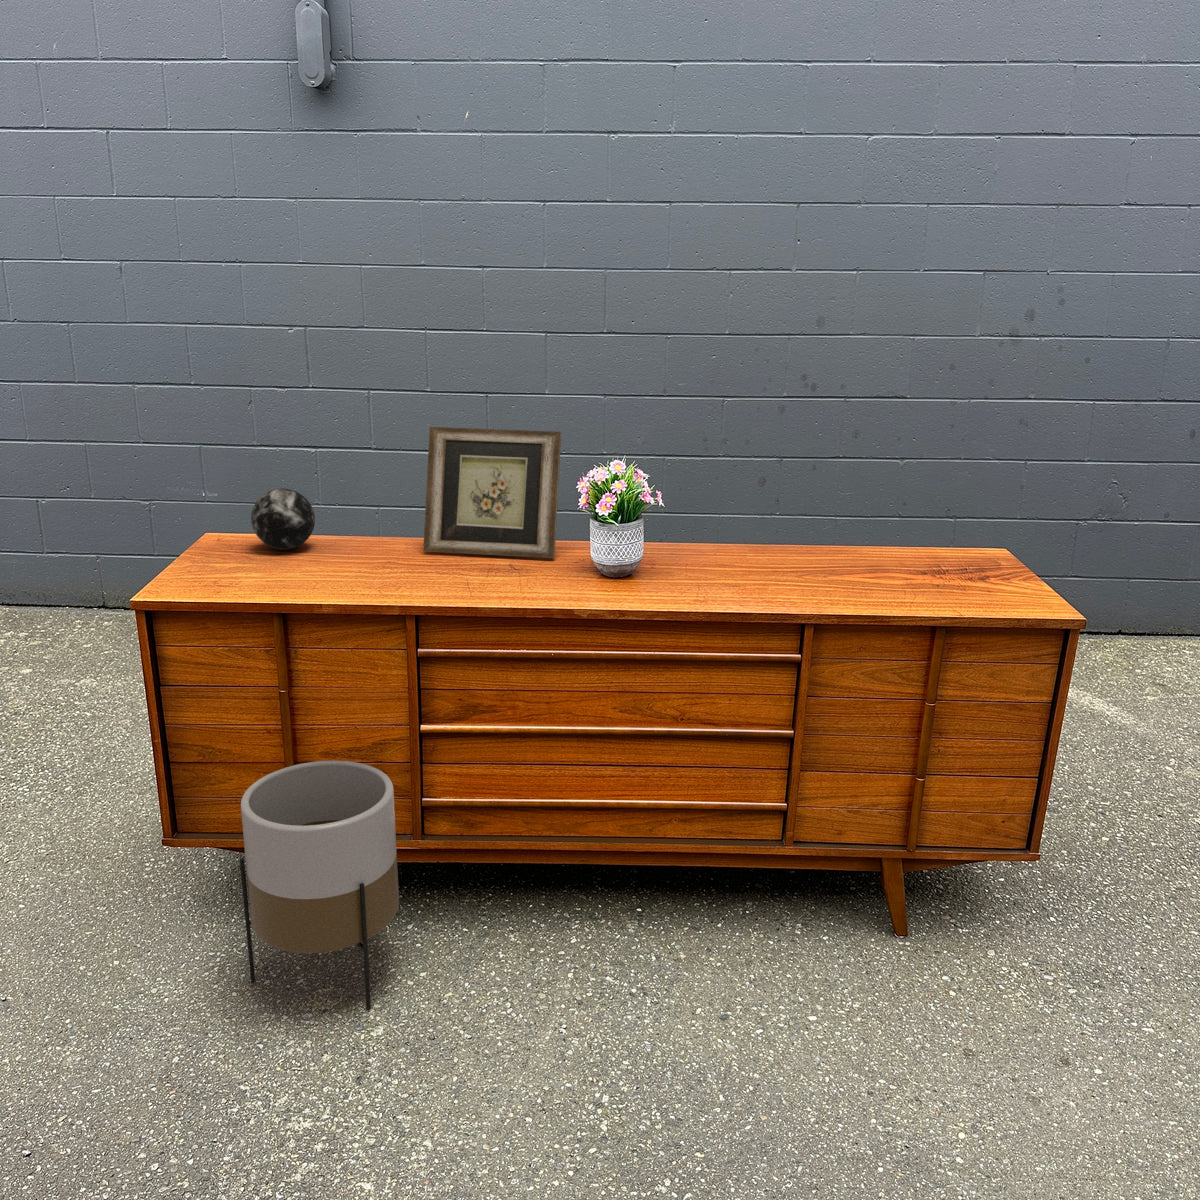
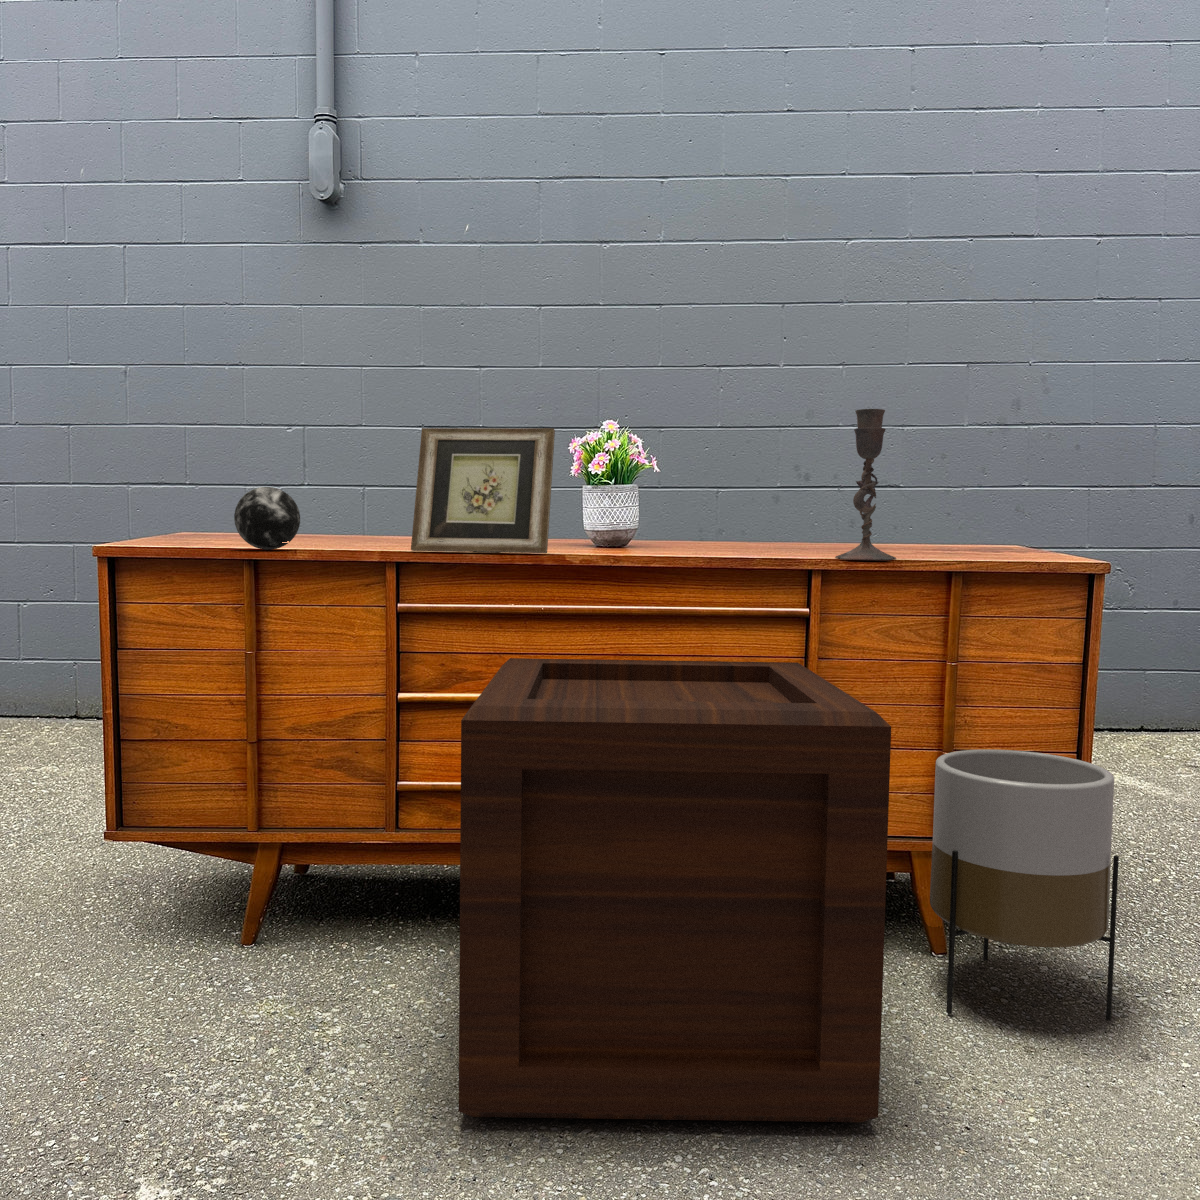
candlestick: none [832,417,890,582] -> present [835,409,896,560]
wooden crate: none [482,697,864,1142] -> present [458,658,891,1122]
planter: present [240,761,399,1011] -> present [930,750,1119,1021]

